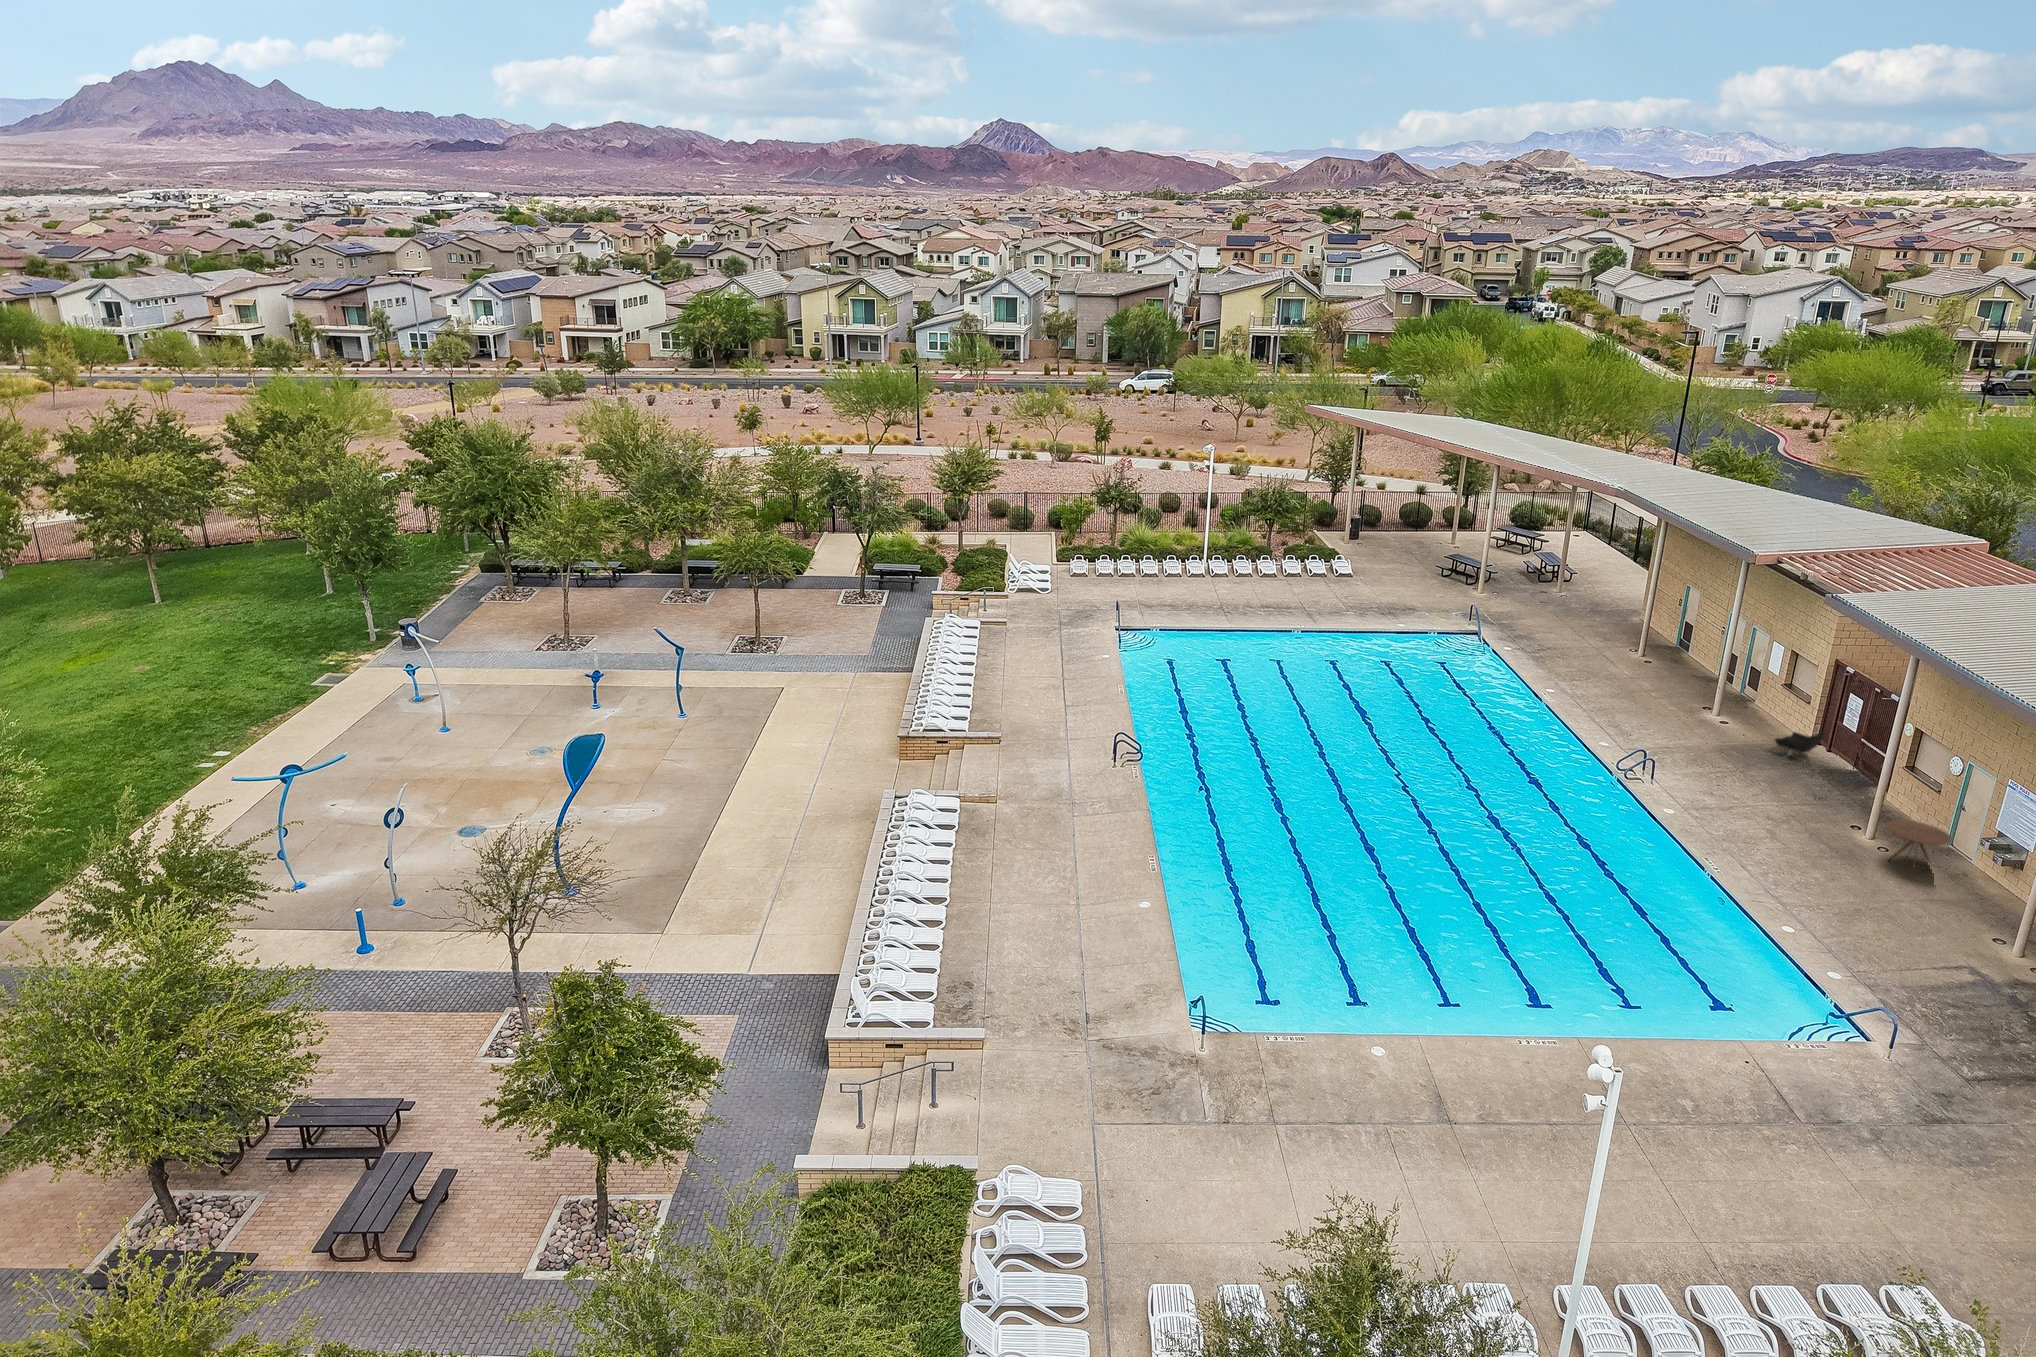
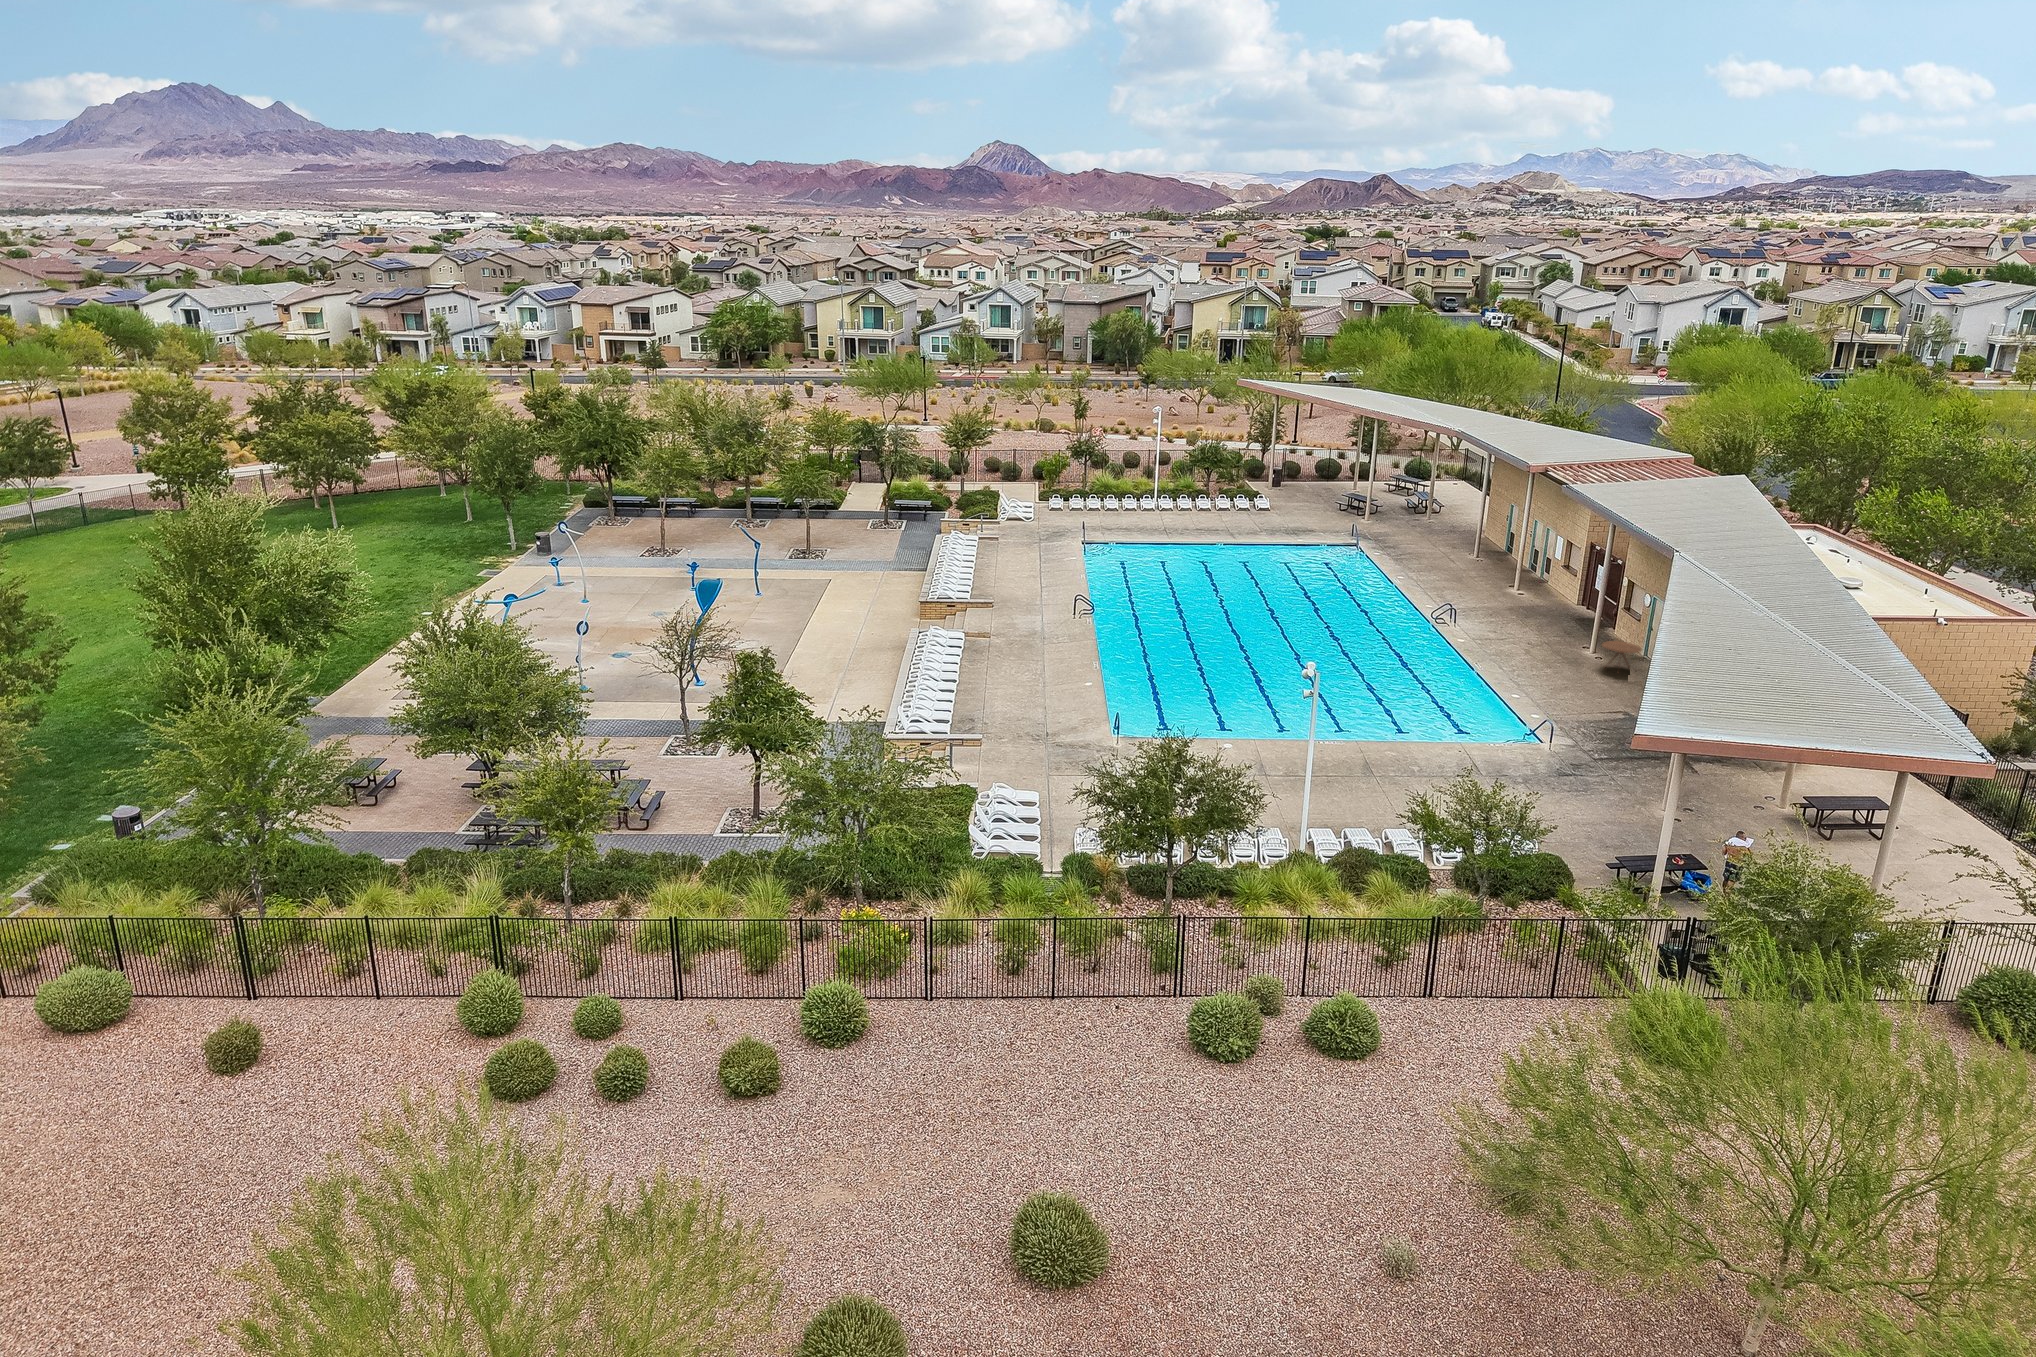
lounge chair: present [1775,732,1824,759] -> none [1552,597,1586,619]

